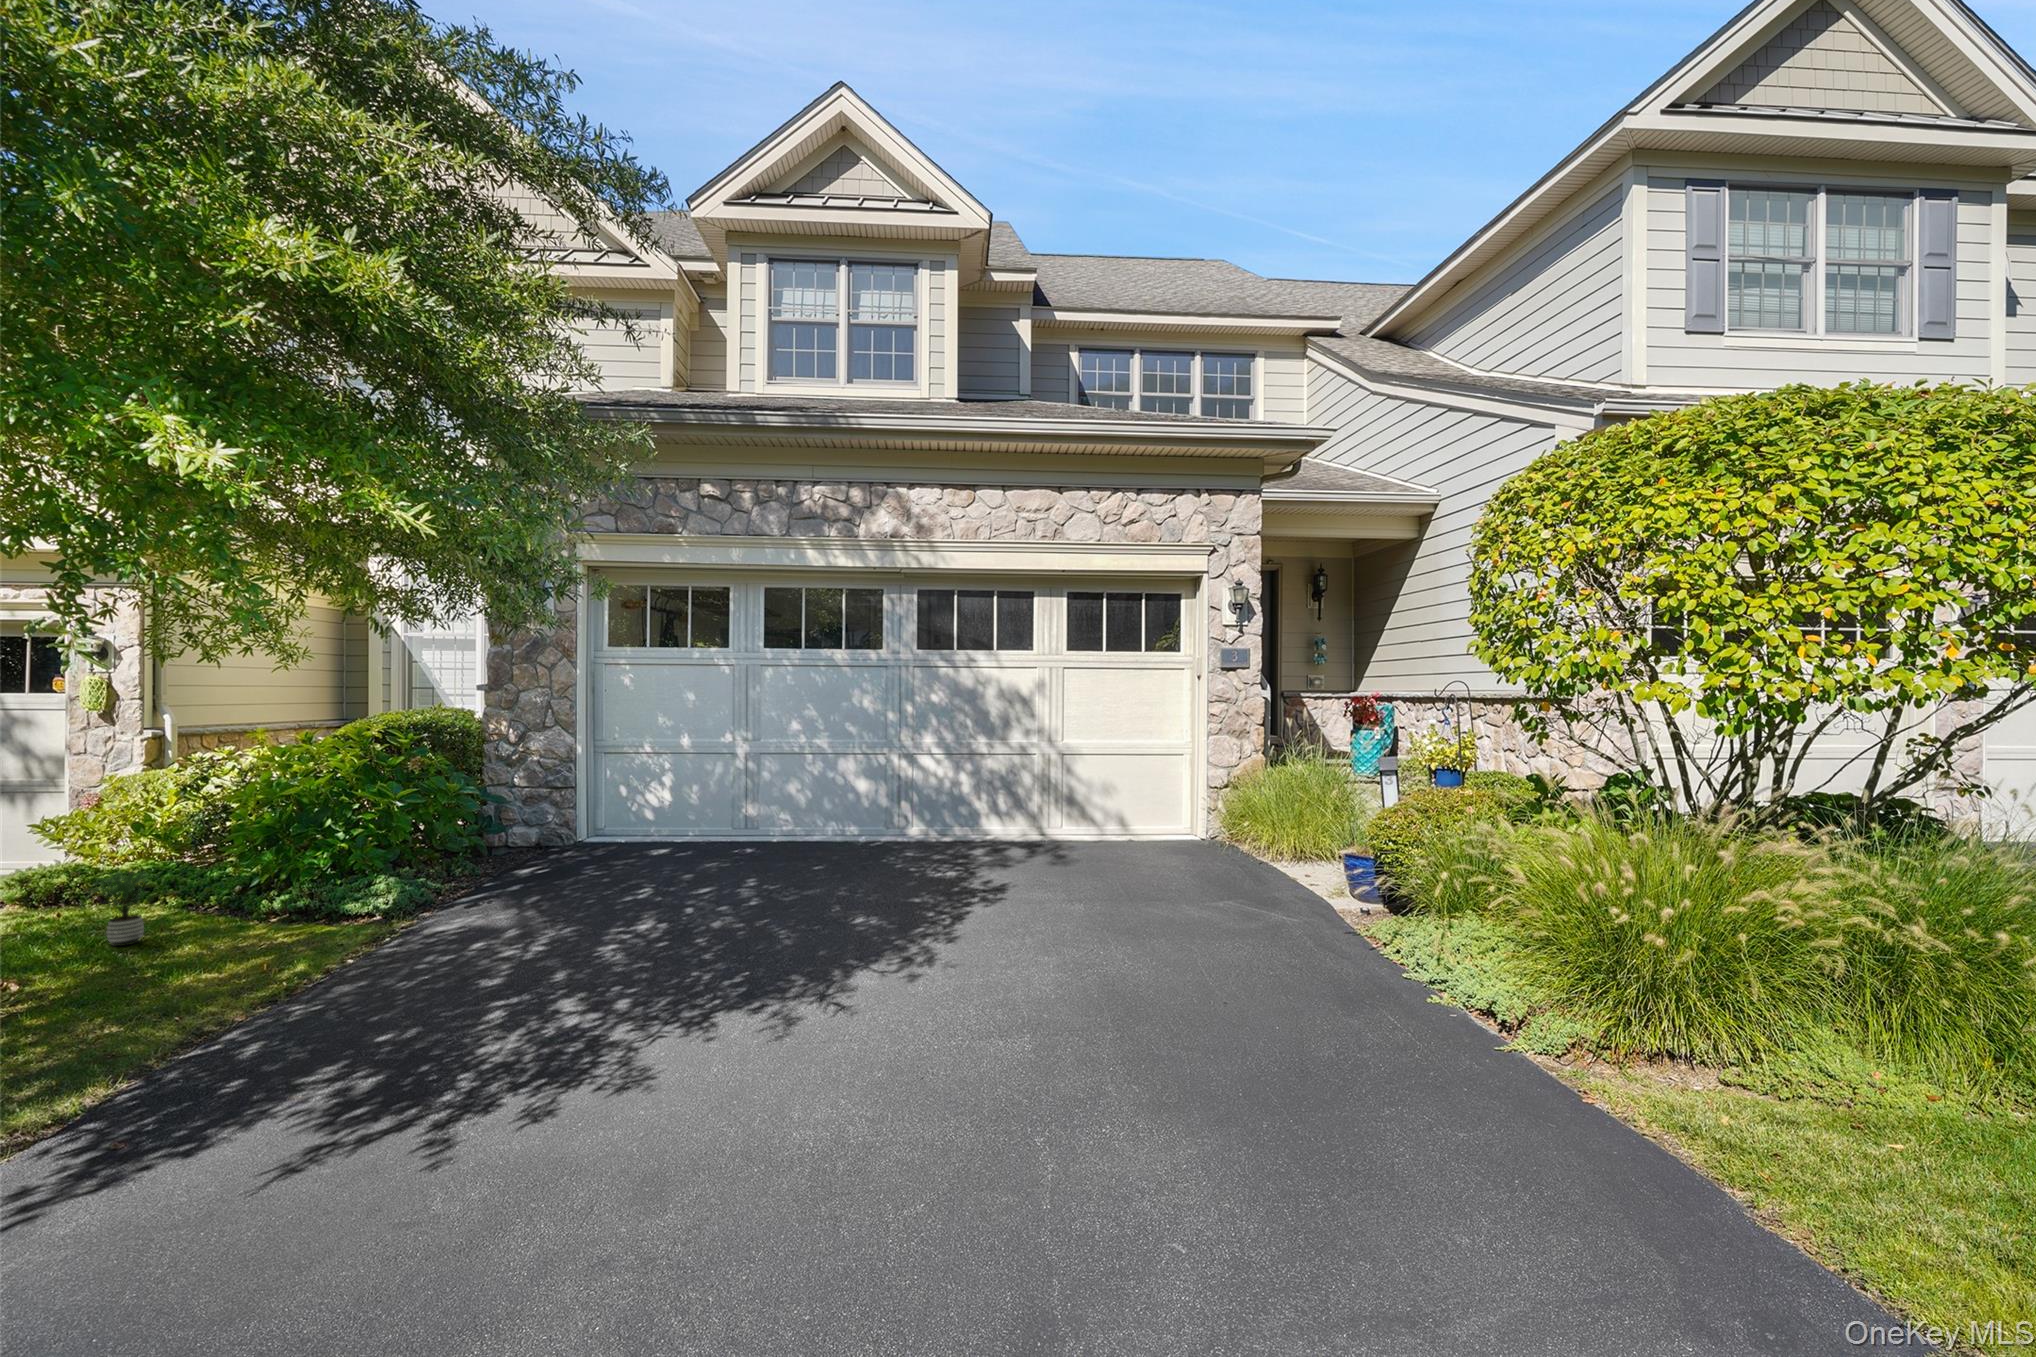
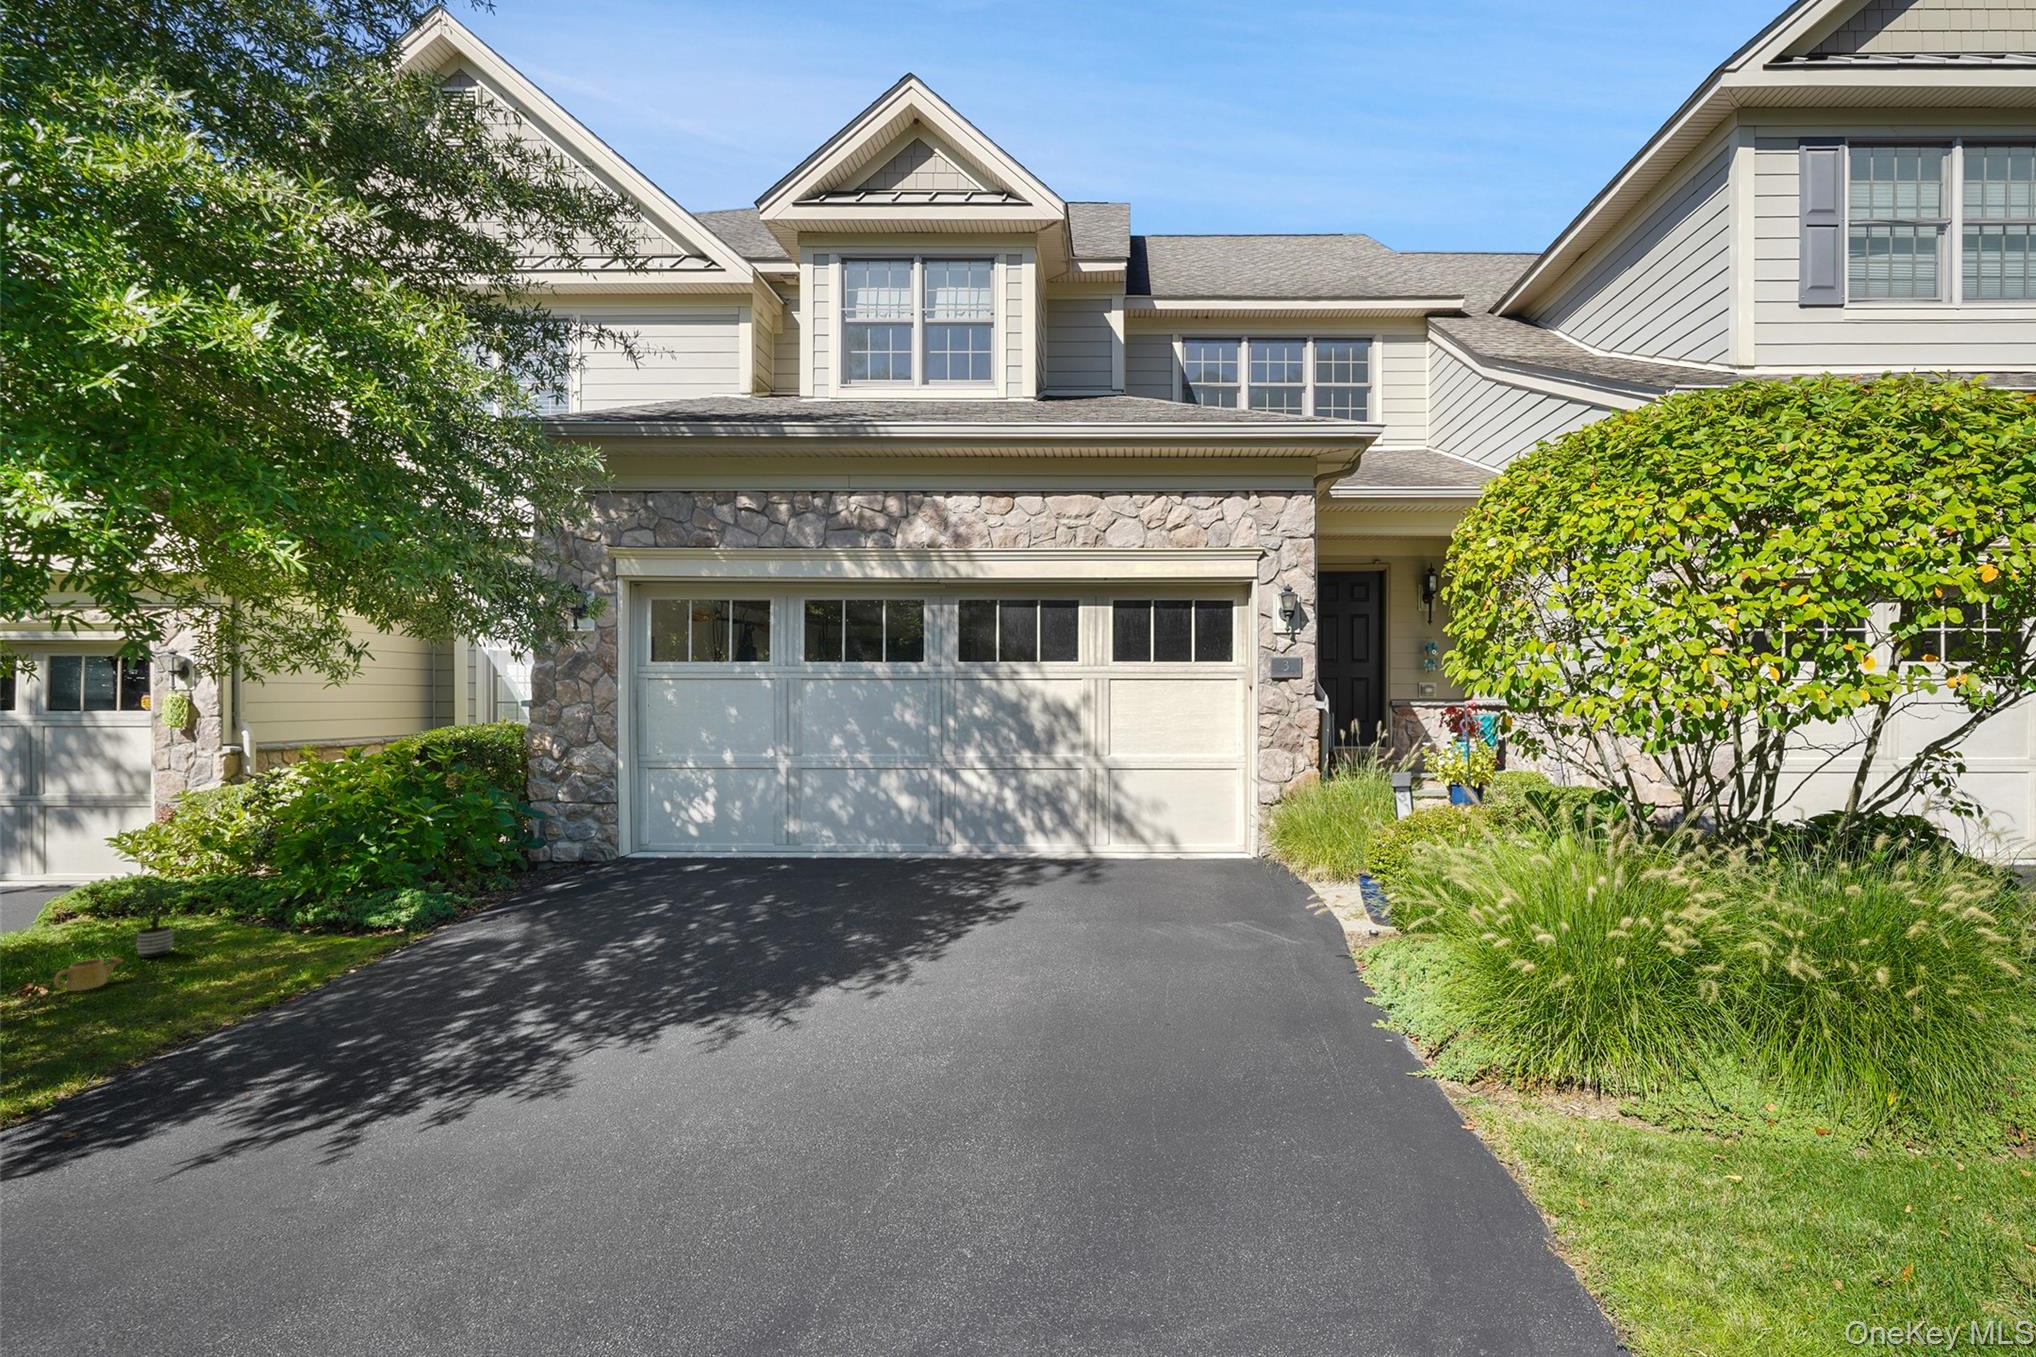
watering can: none [37,945,104,979] -> present [54,957,122,991]

